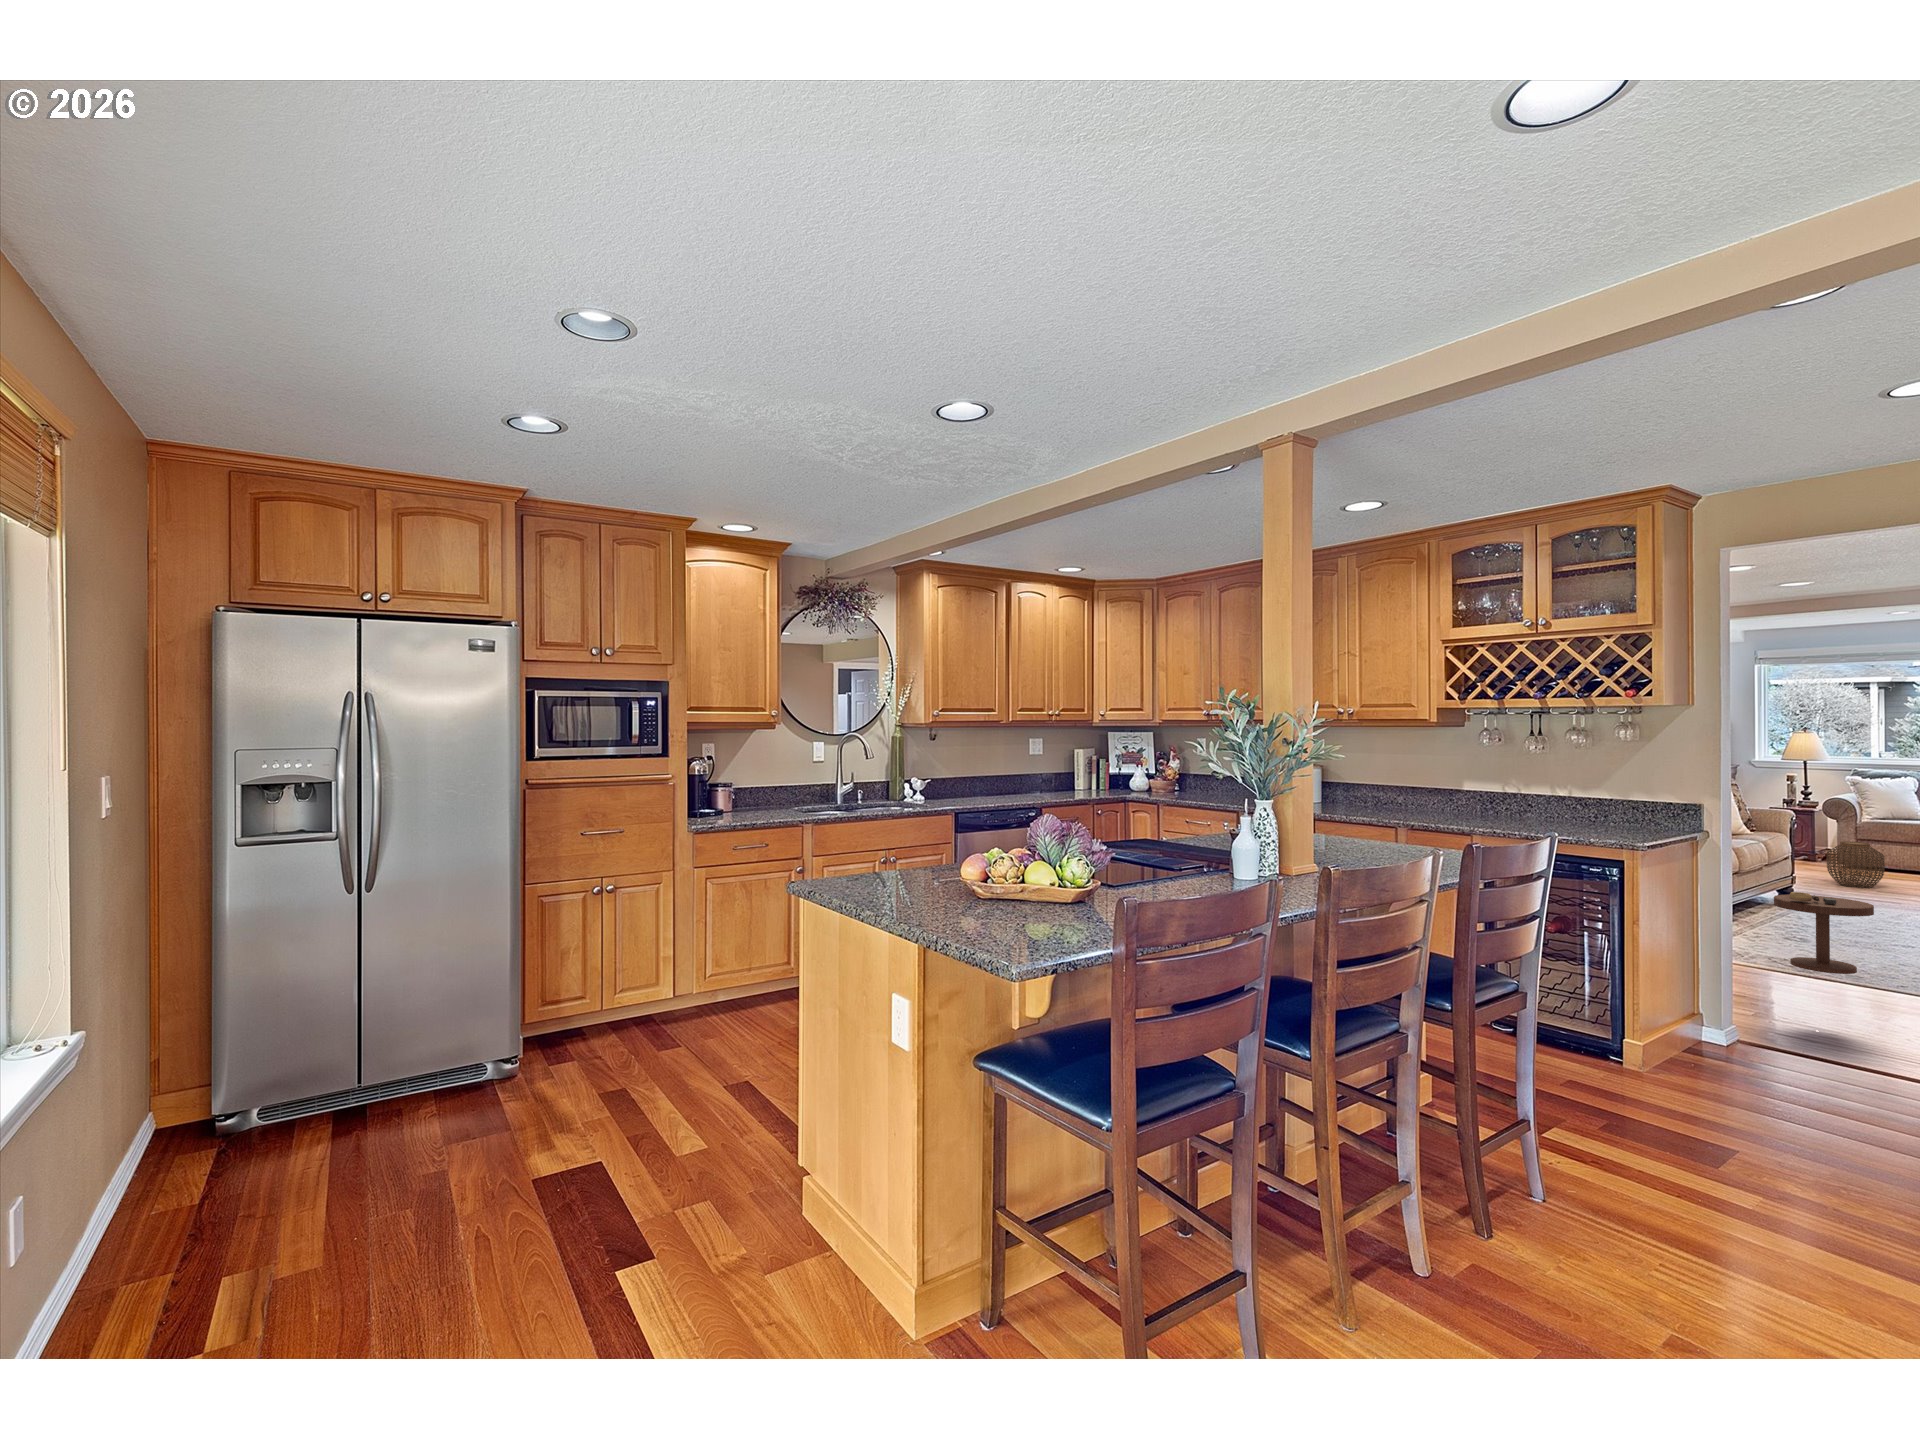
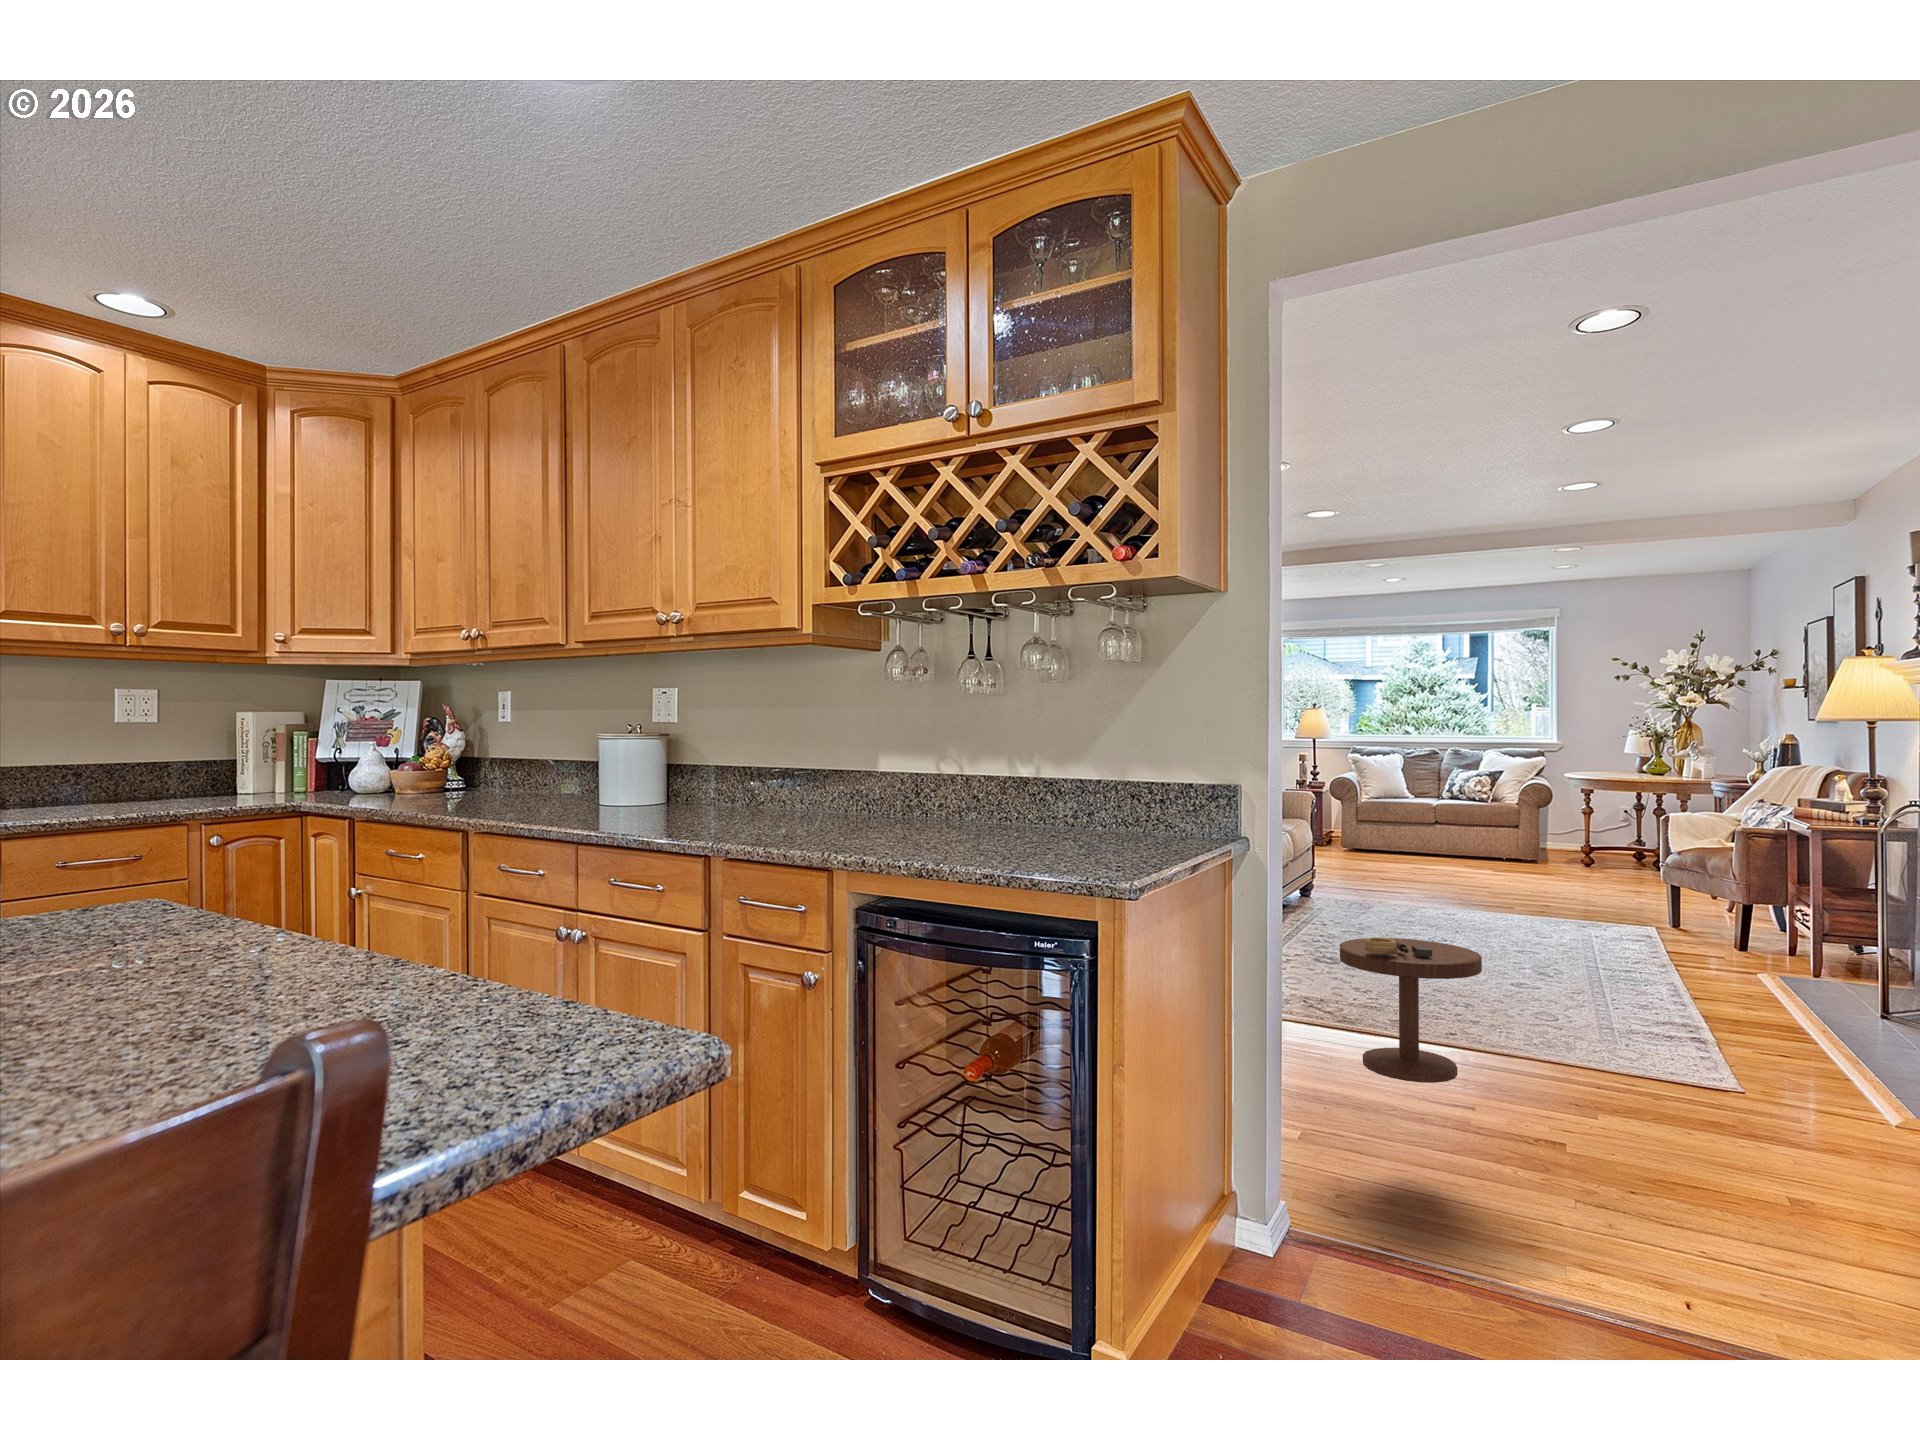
woven basket: present [1827,842,1885,888] -> none [1347,845,1398,897]

